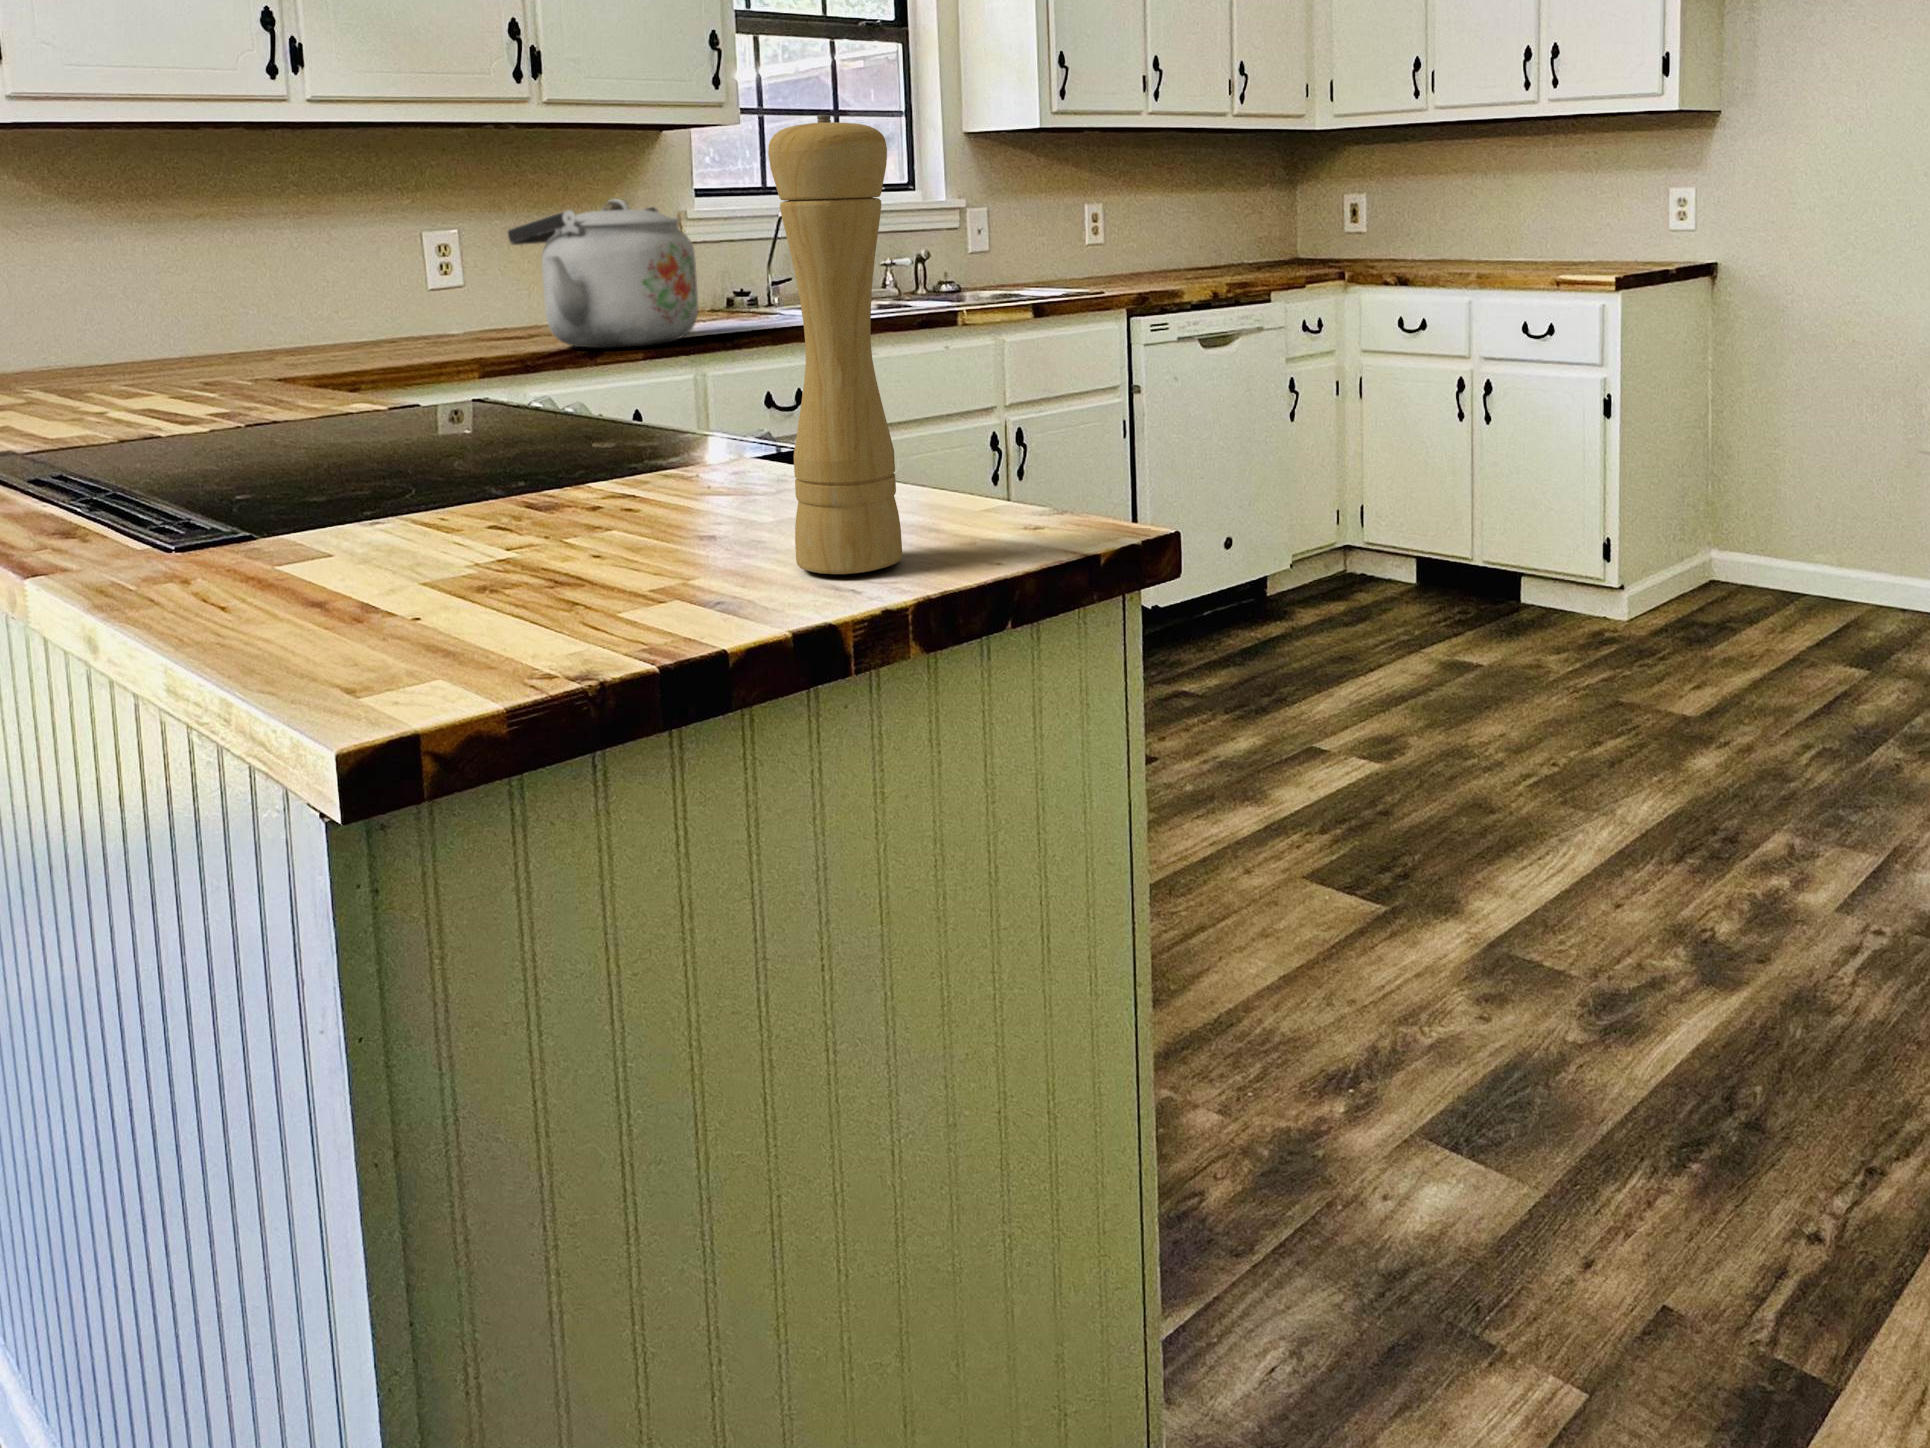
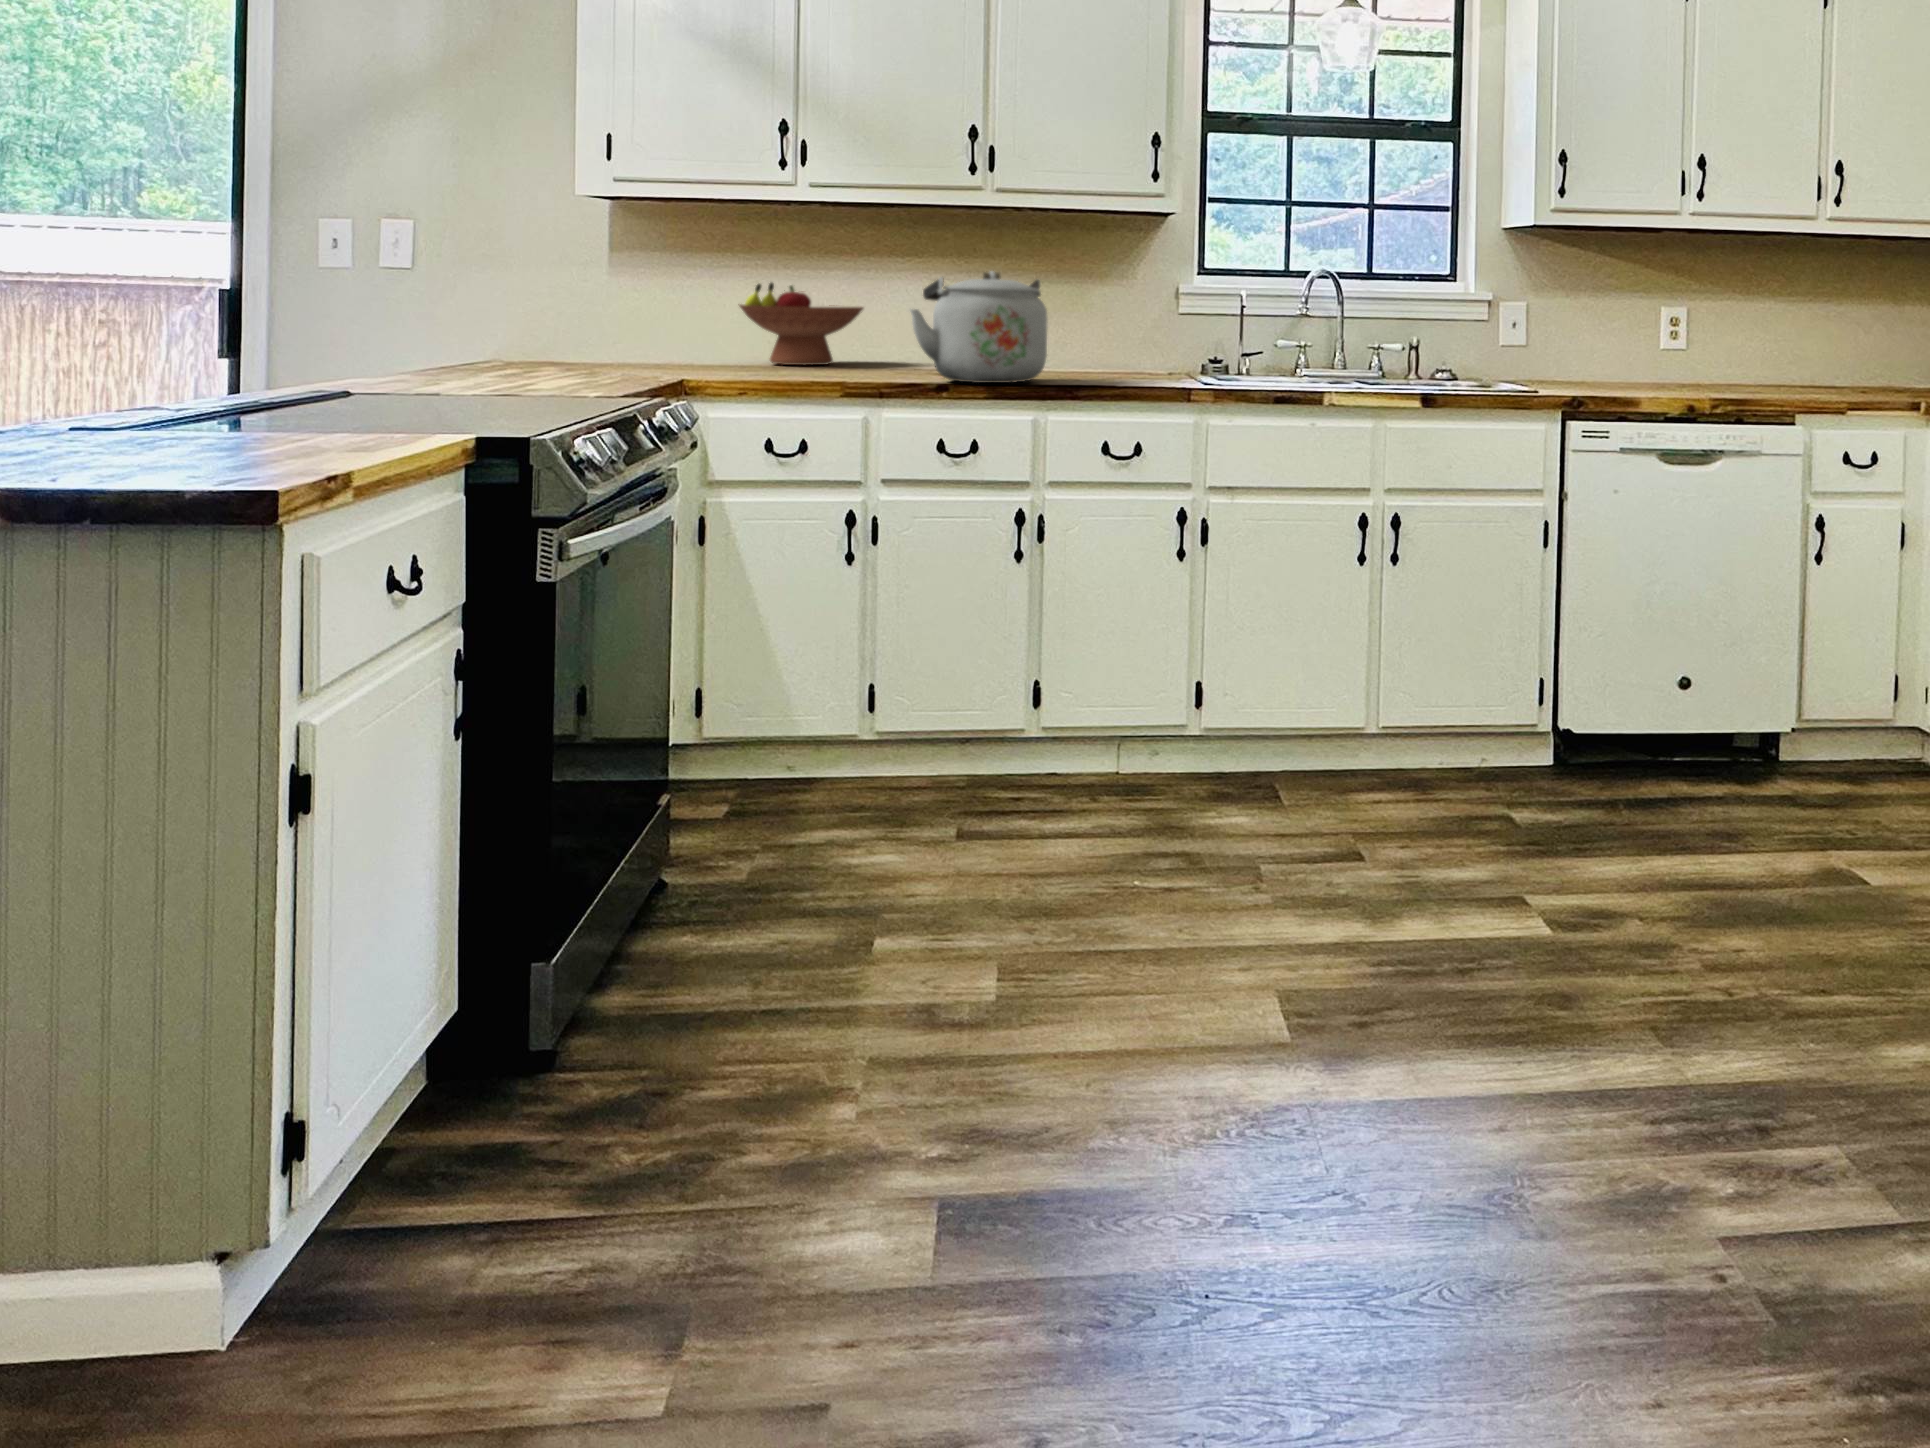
pepper mill: present [768,115,902,574] -> none [69,194,162,476]
fruit bowl: none [52,239,267,364] -> present [740,283,863,365]

